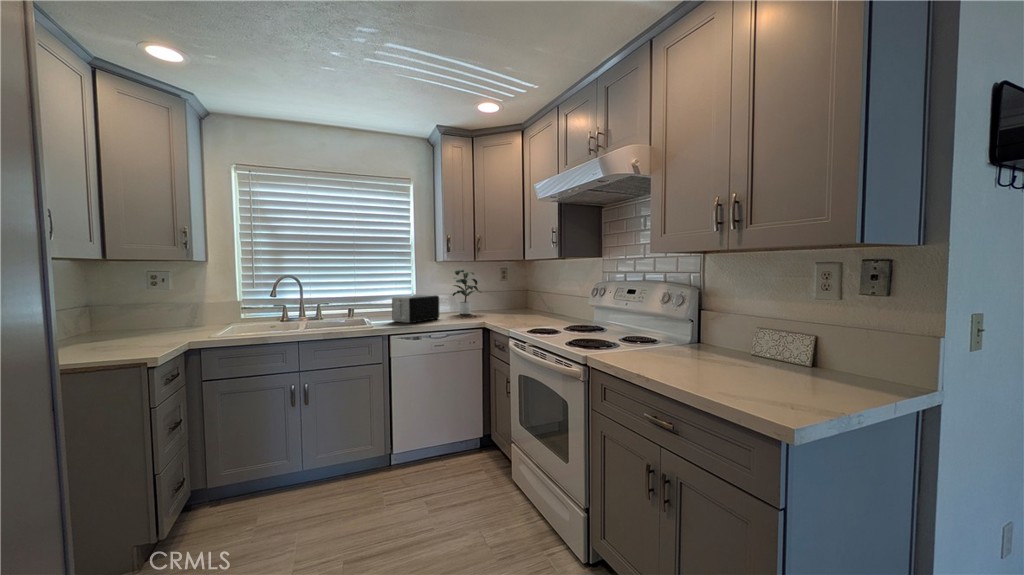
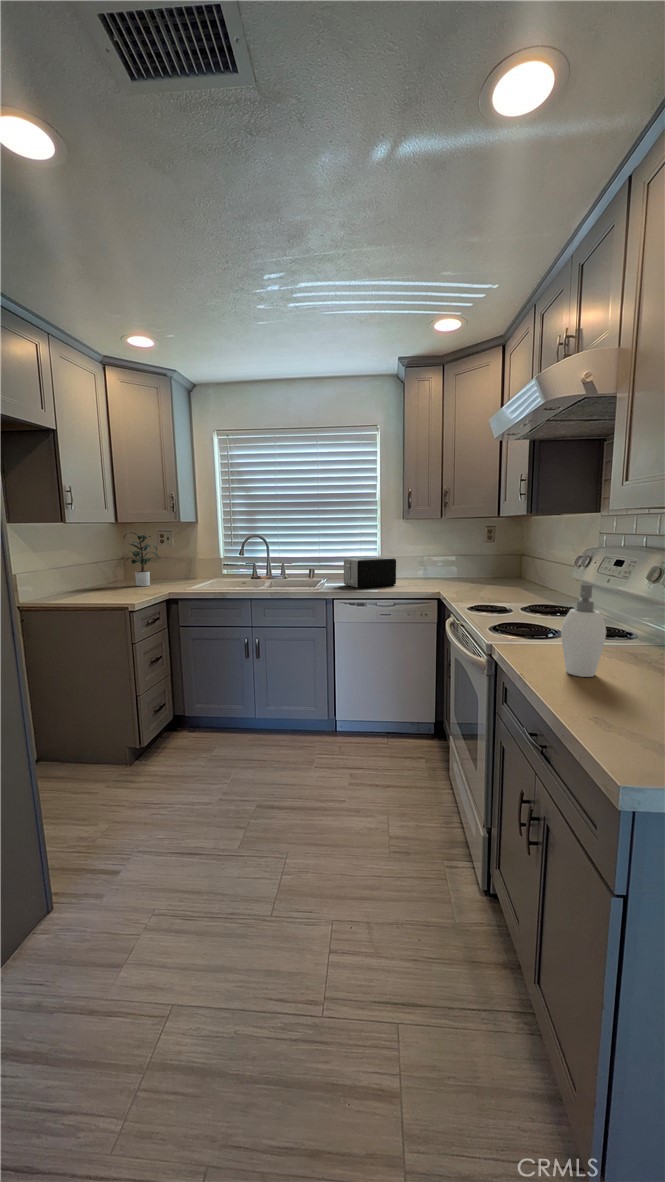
potted plant: present [453,270,482,314] -> present [124,532,160,586]
soap dispenser: none [663,305,693,373] -> present [561,584,606,677]

